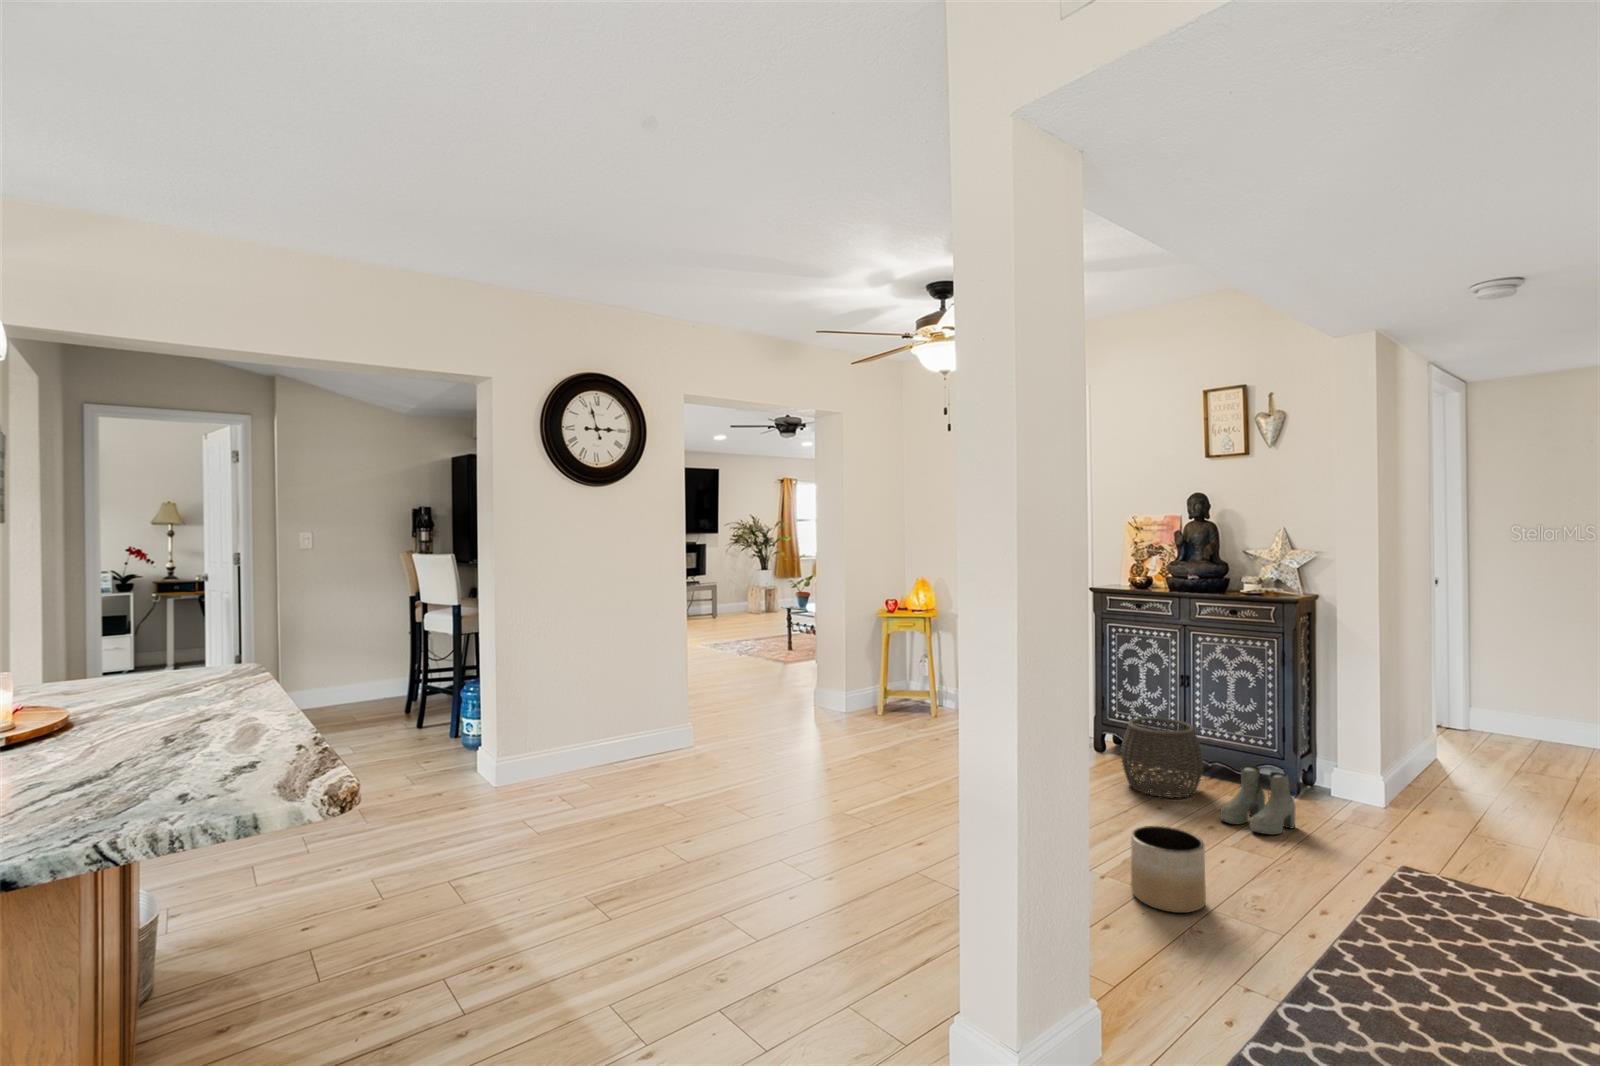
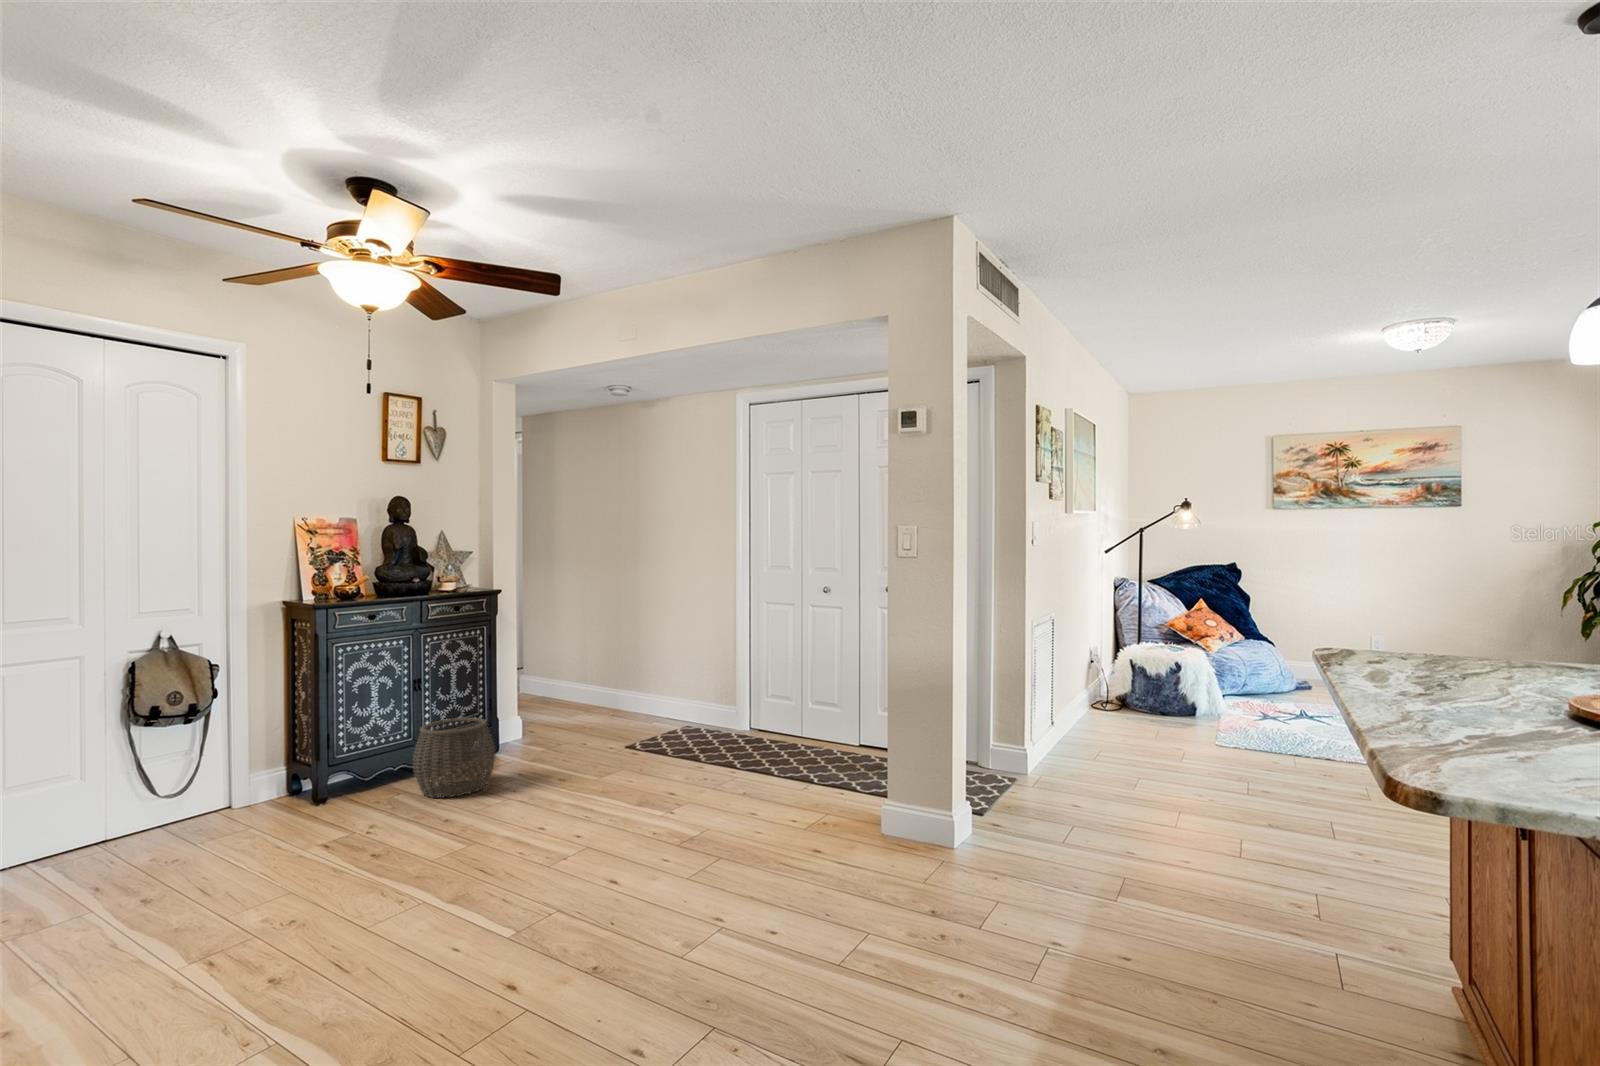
boots: present [1220,765,1296,835] -> none [523,721,572,775]
planter: present [1131,826,1206,913] -> none [672,738,722,795]

